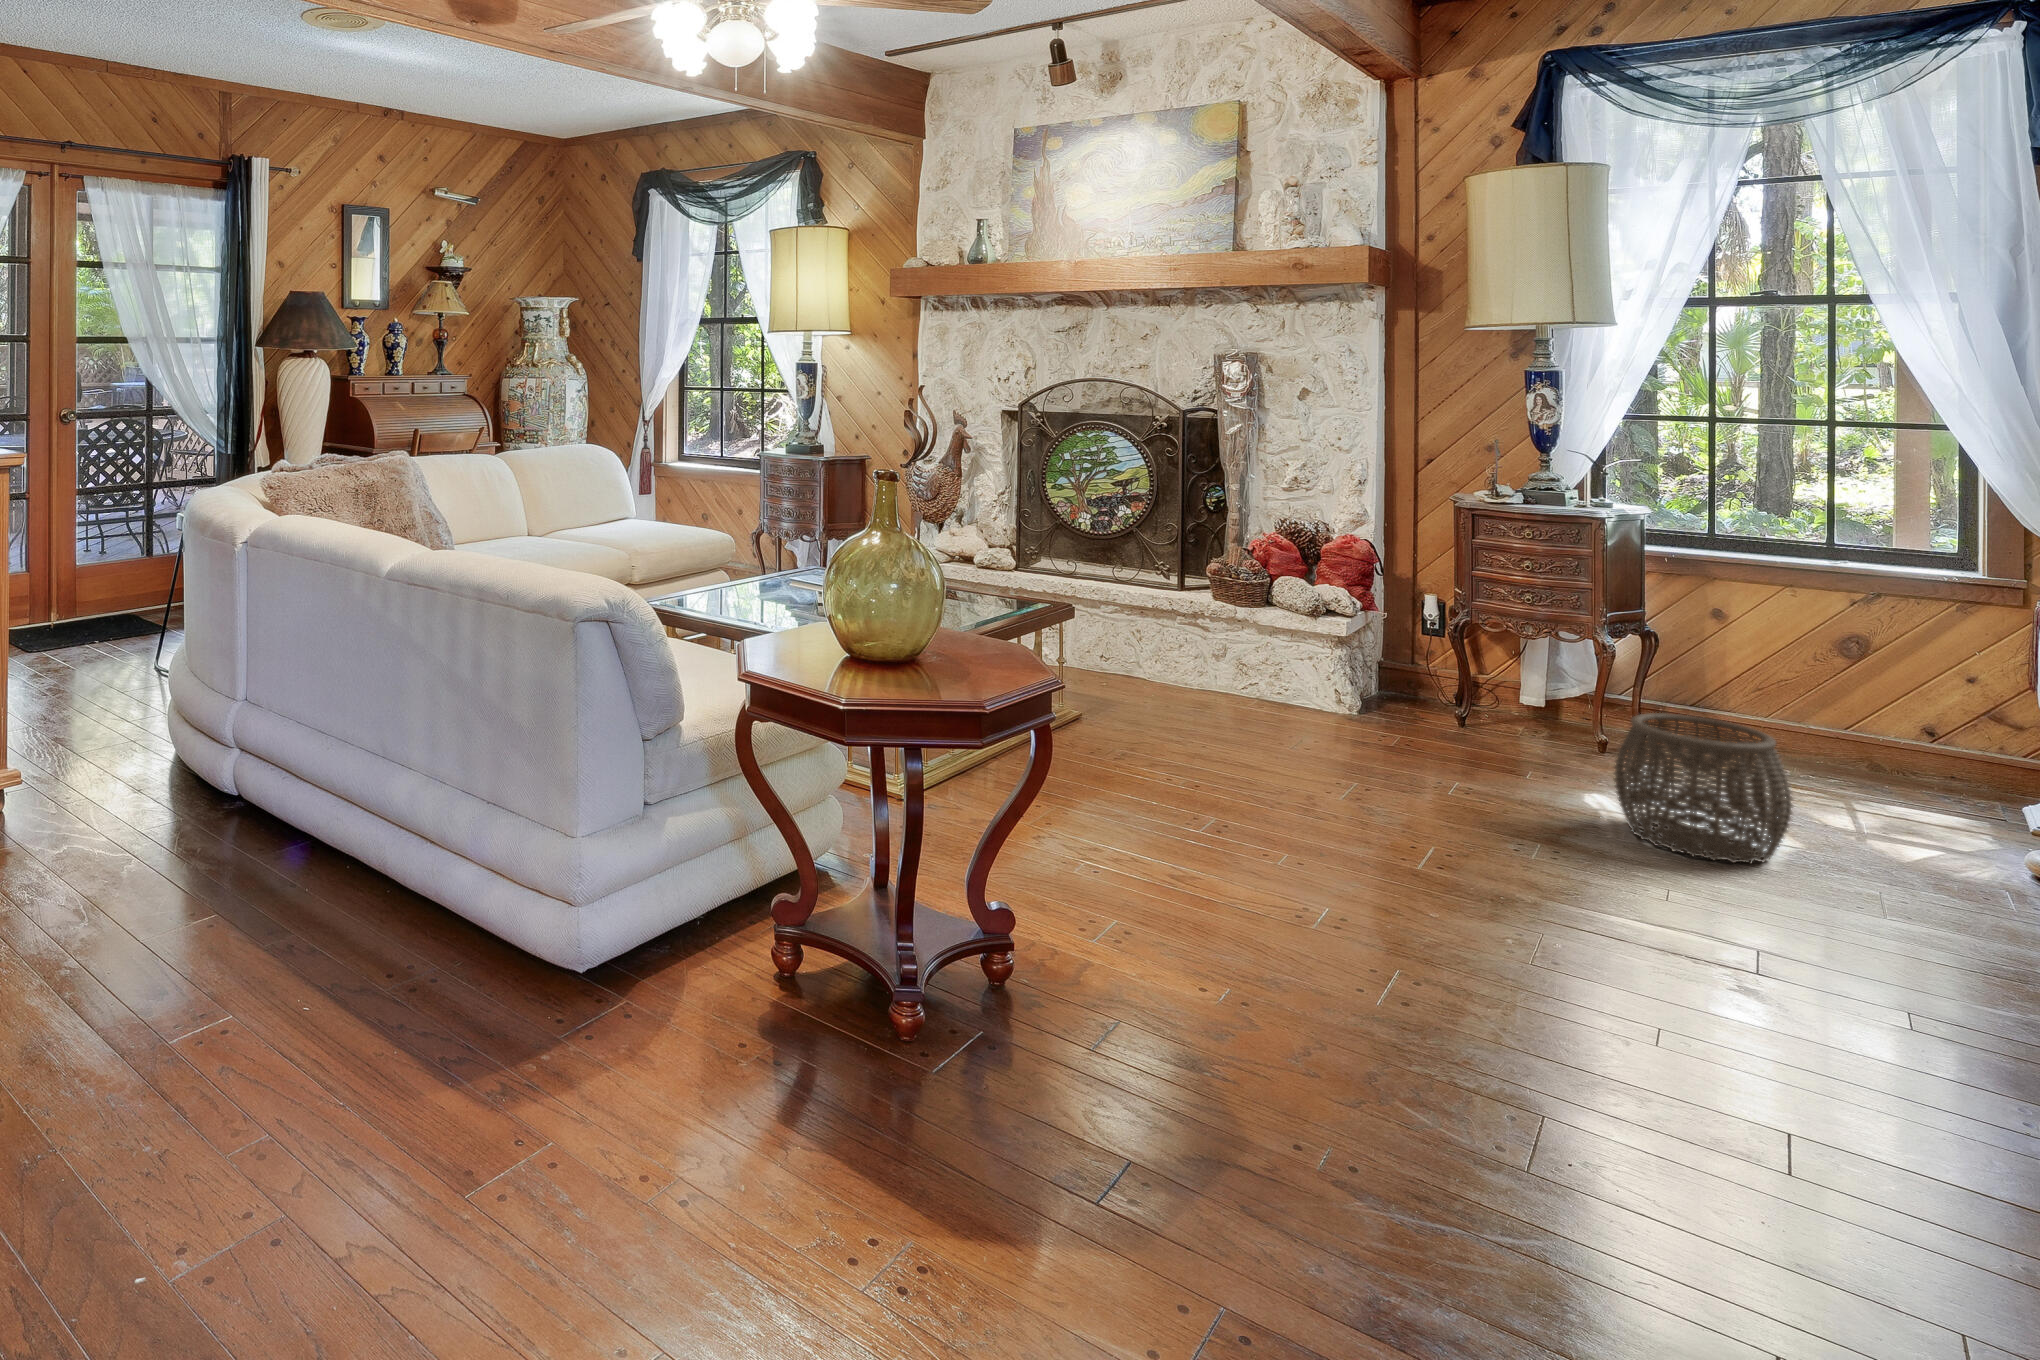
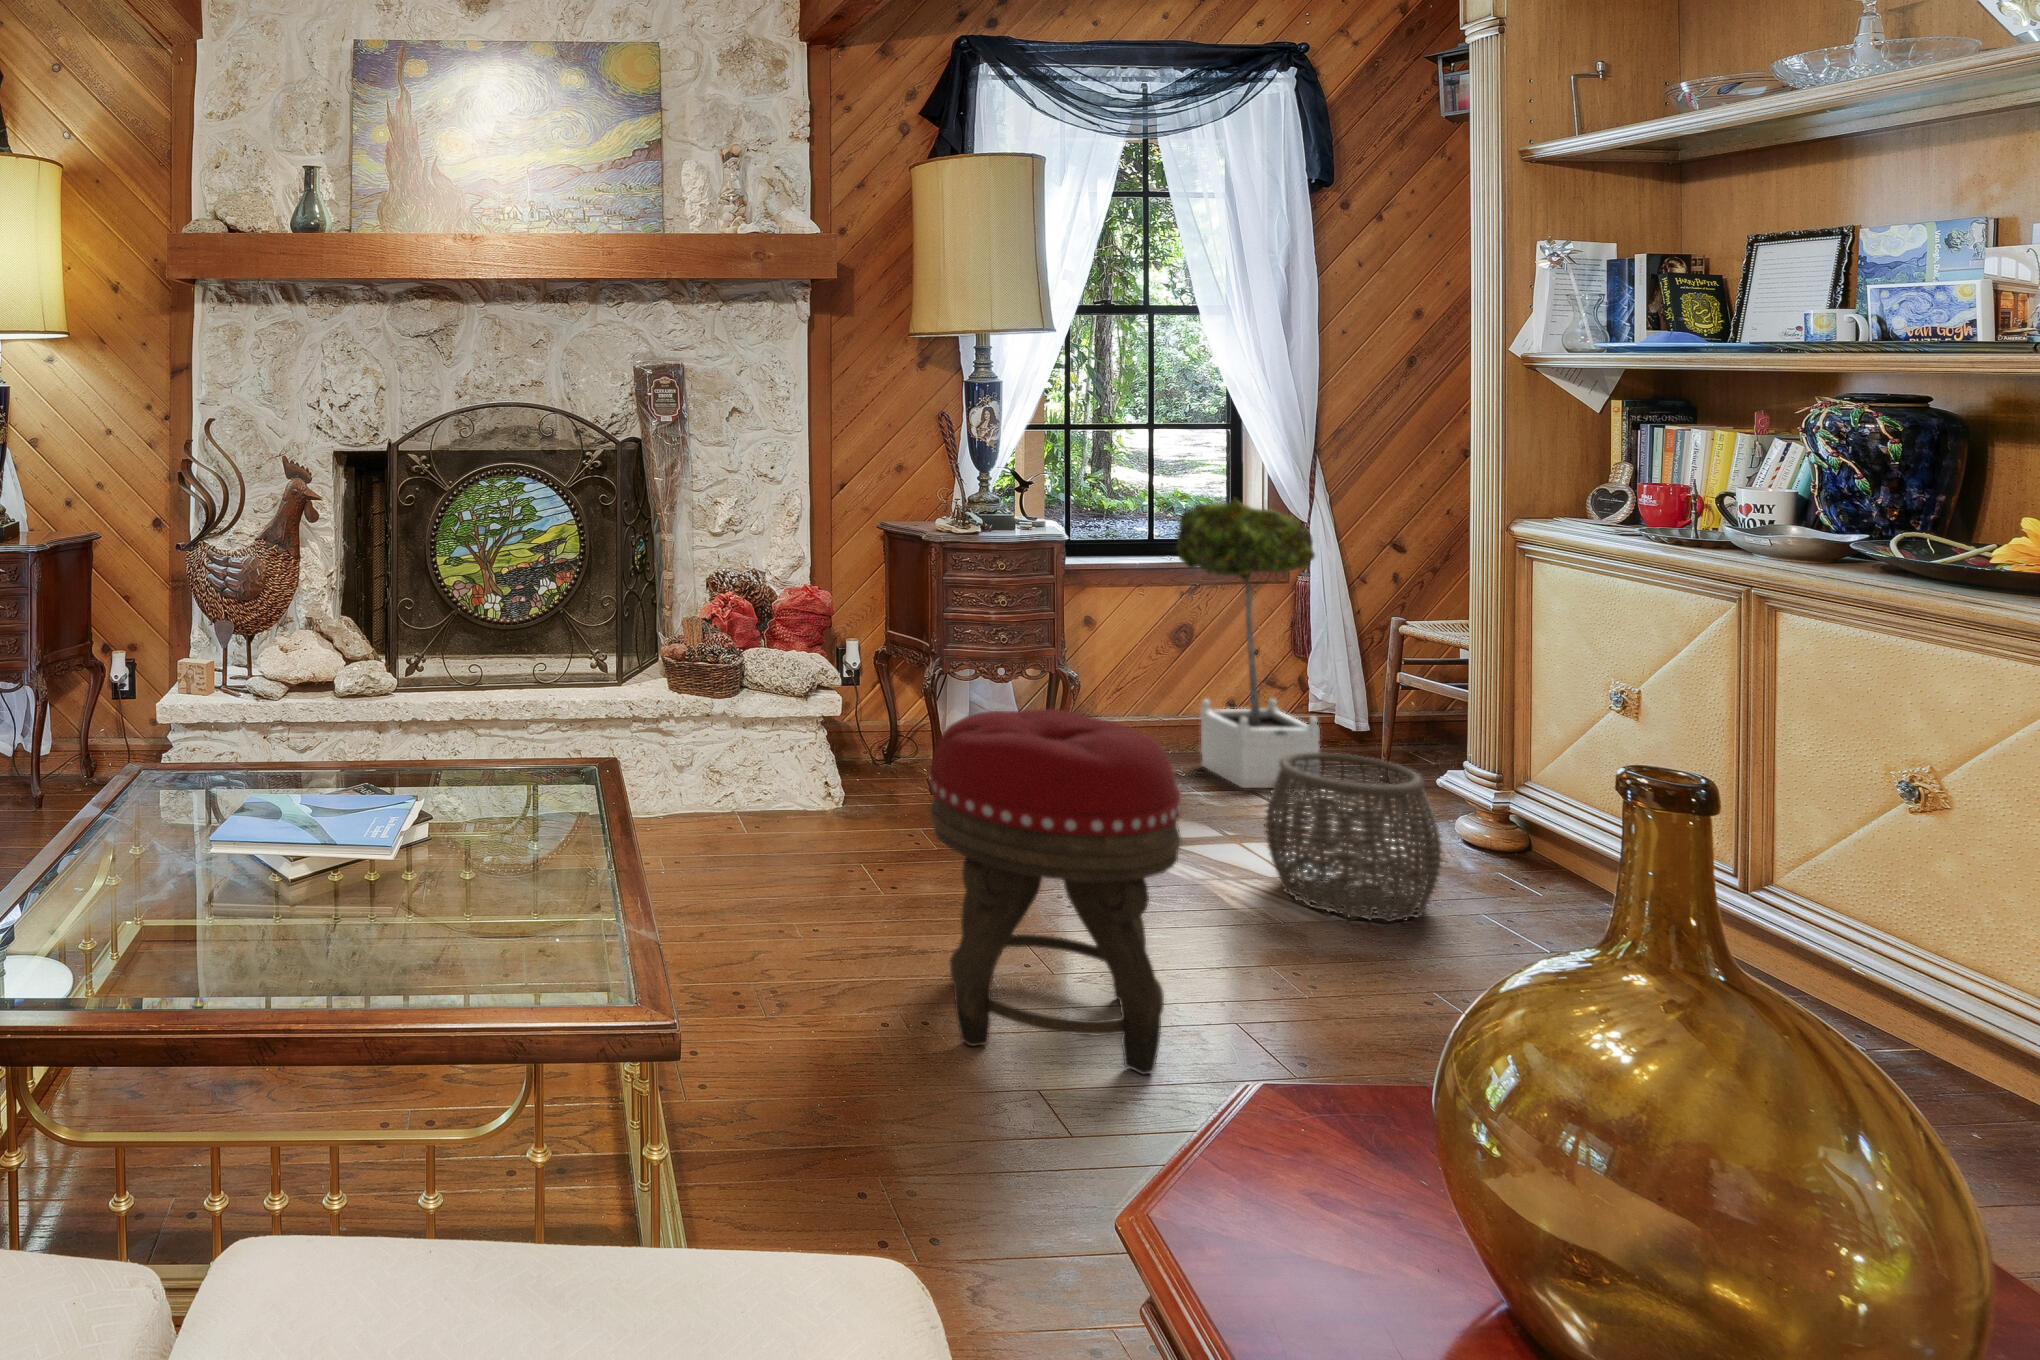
potted tree: none [1778,495,1954,807] -> present [1177,499,1320,788]
footstool: none [1157,601,1339,833] -> present [930,709,1181,1075]

